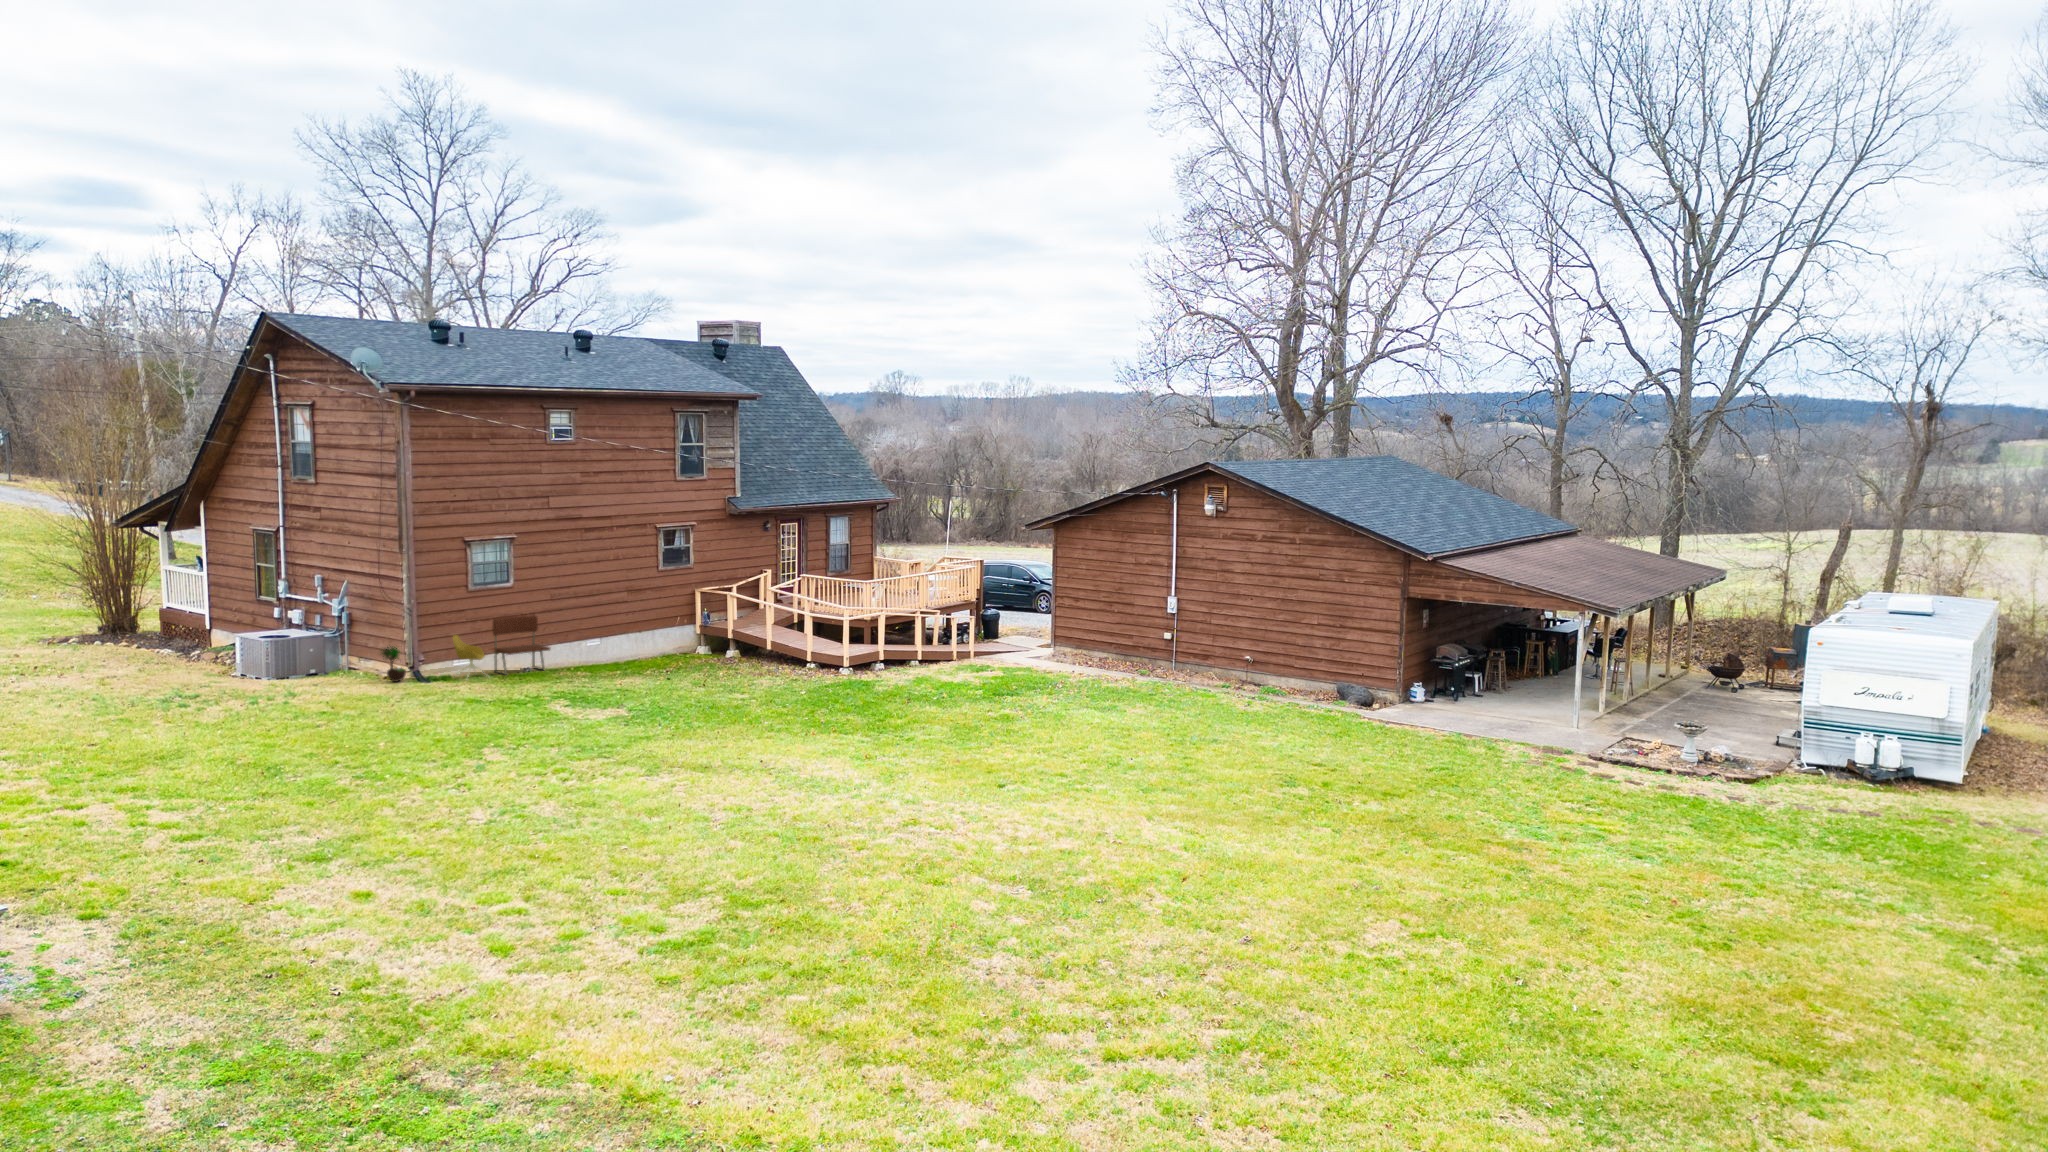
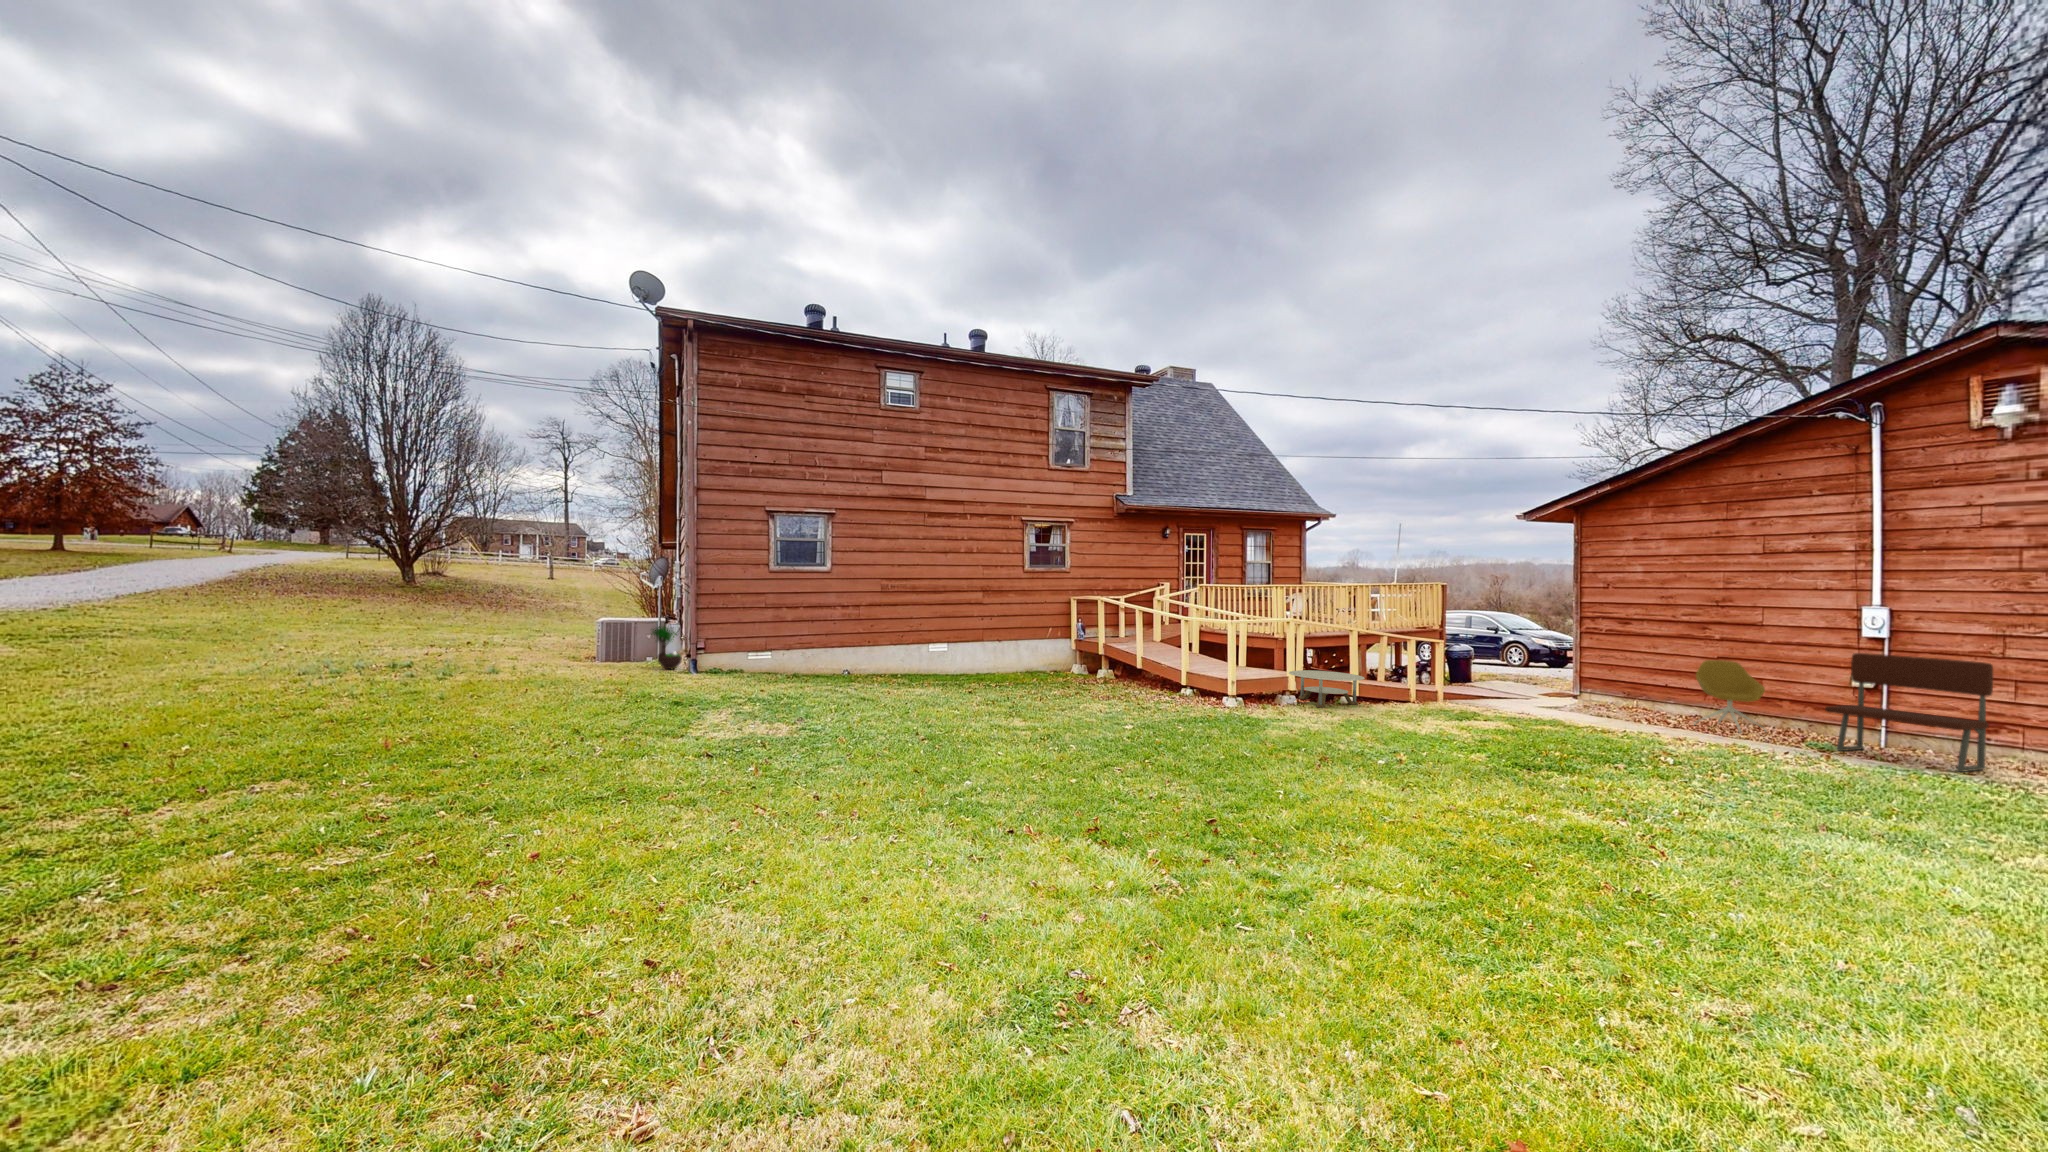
bench: present [493,615,550,675] -> present [1825,653,1993,772]
chair: present [453,635,484,676] -> present [1694,660,1766,733]
round table: none [881,645,927,670] -> present [1289,670,1365,708]

